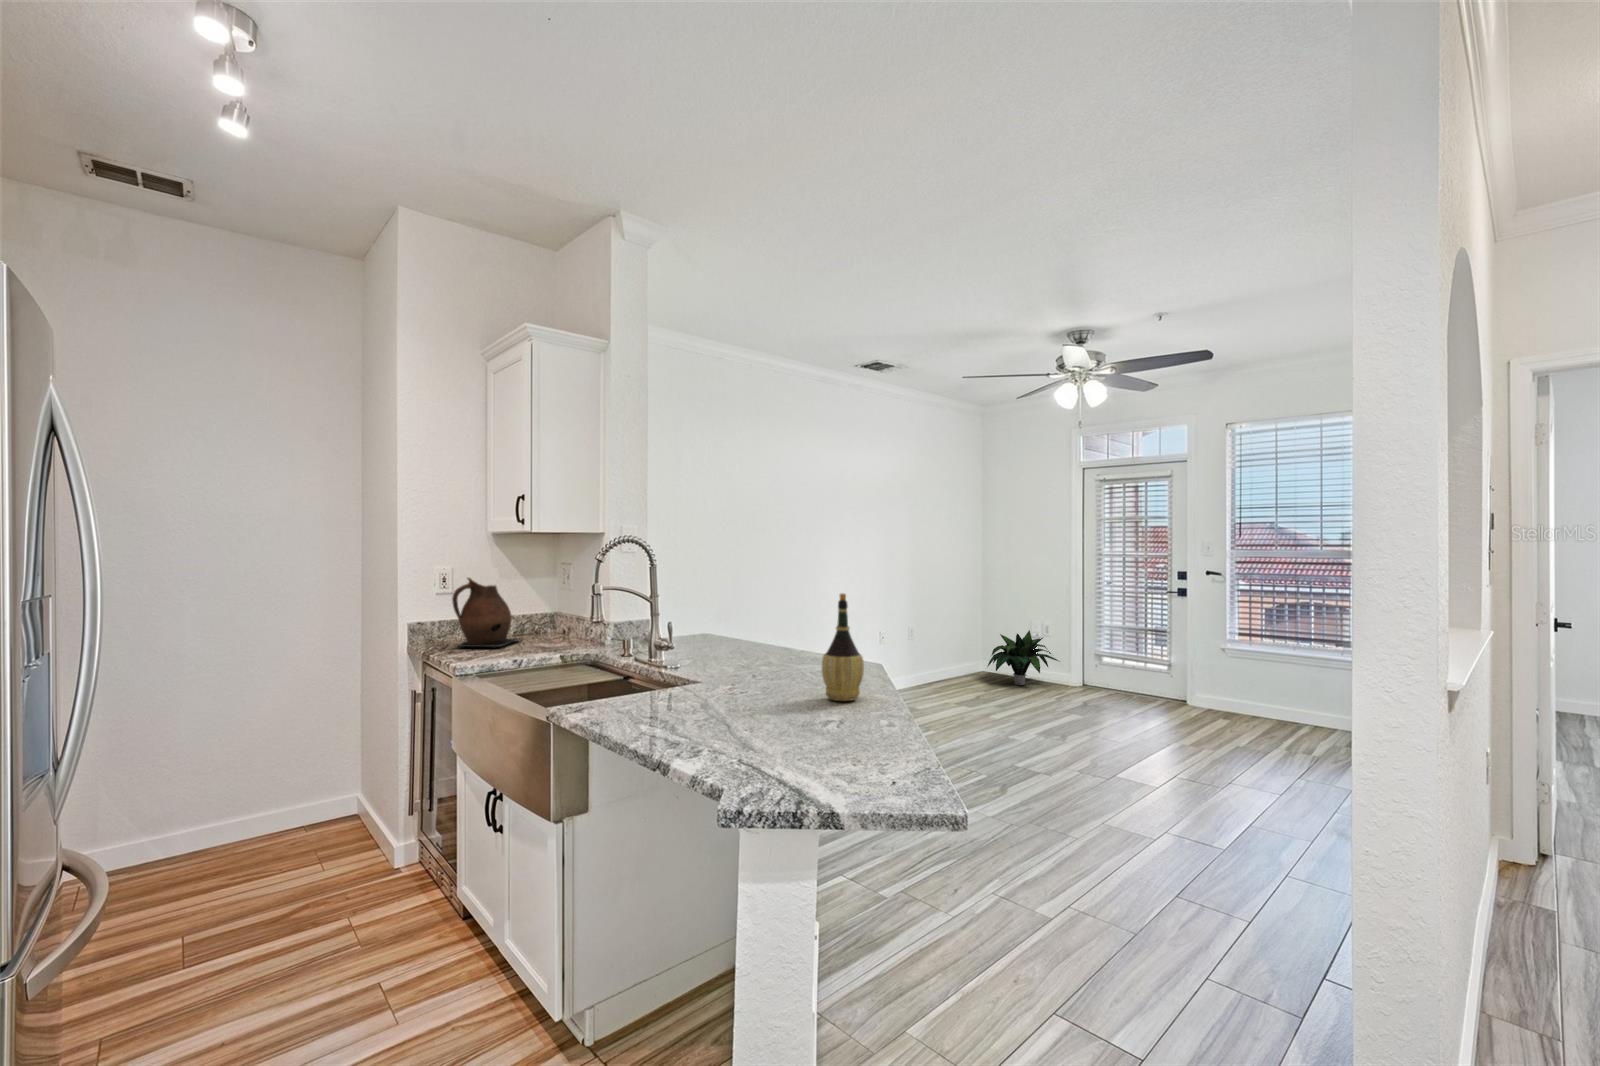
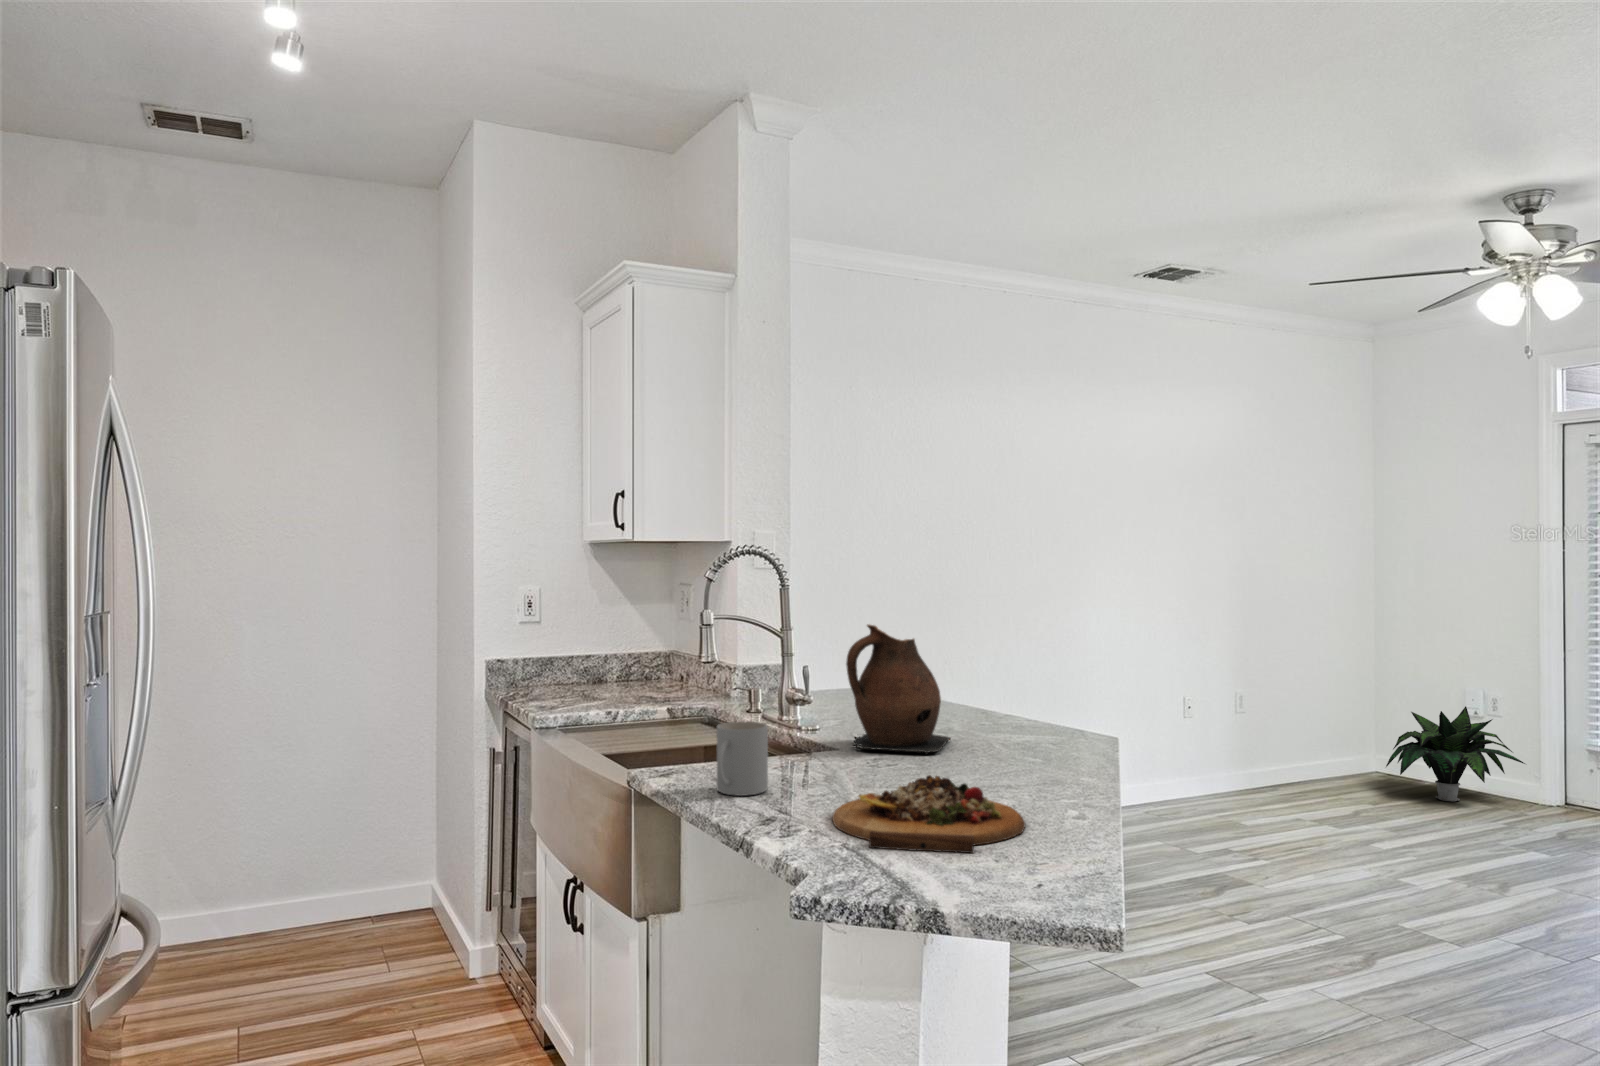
ceramic pitcher: present [452,578,520,647] -> present [846,625,951,754]
wine bottle: present [822,594,864,701] -> none [998,627,1062,784]
mug: none [623,668,663,724] -> present [717,722,768,796]
cutting board: none [721,702,860,762] -> present [832,775,1025,853]

